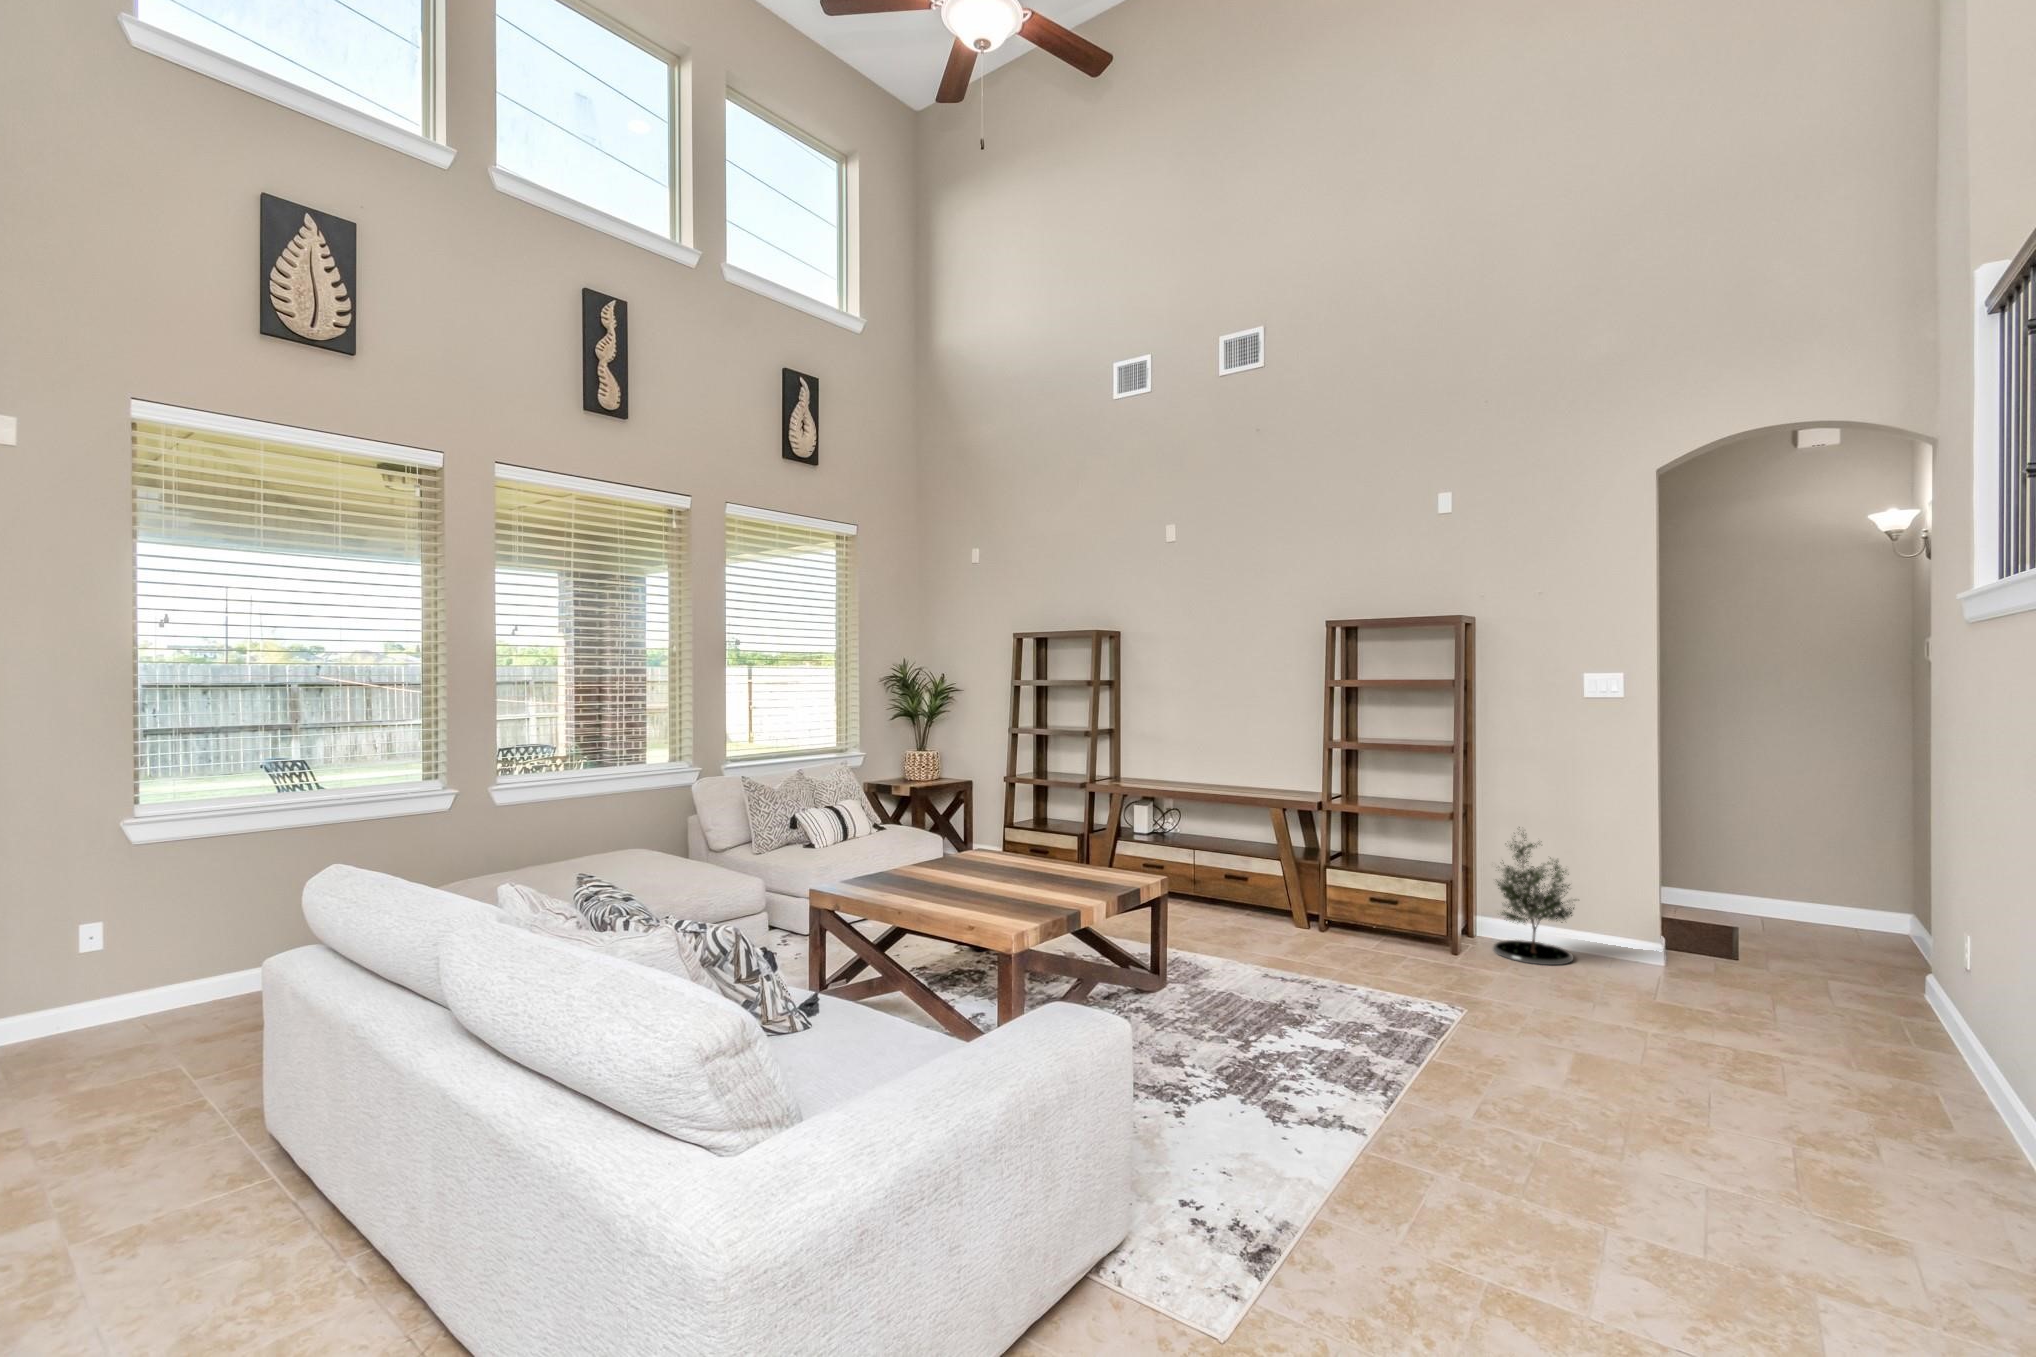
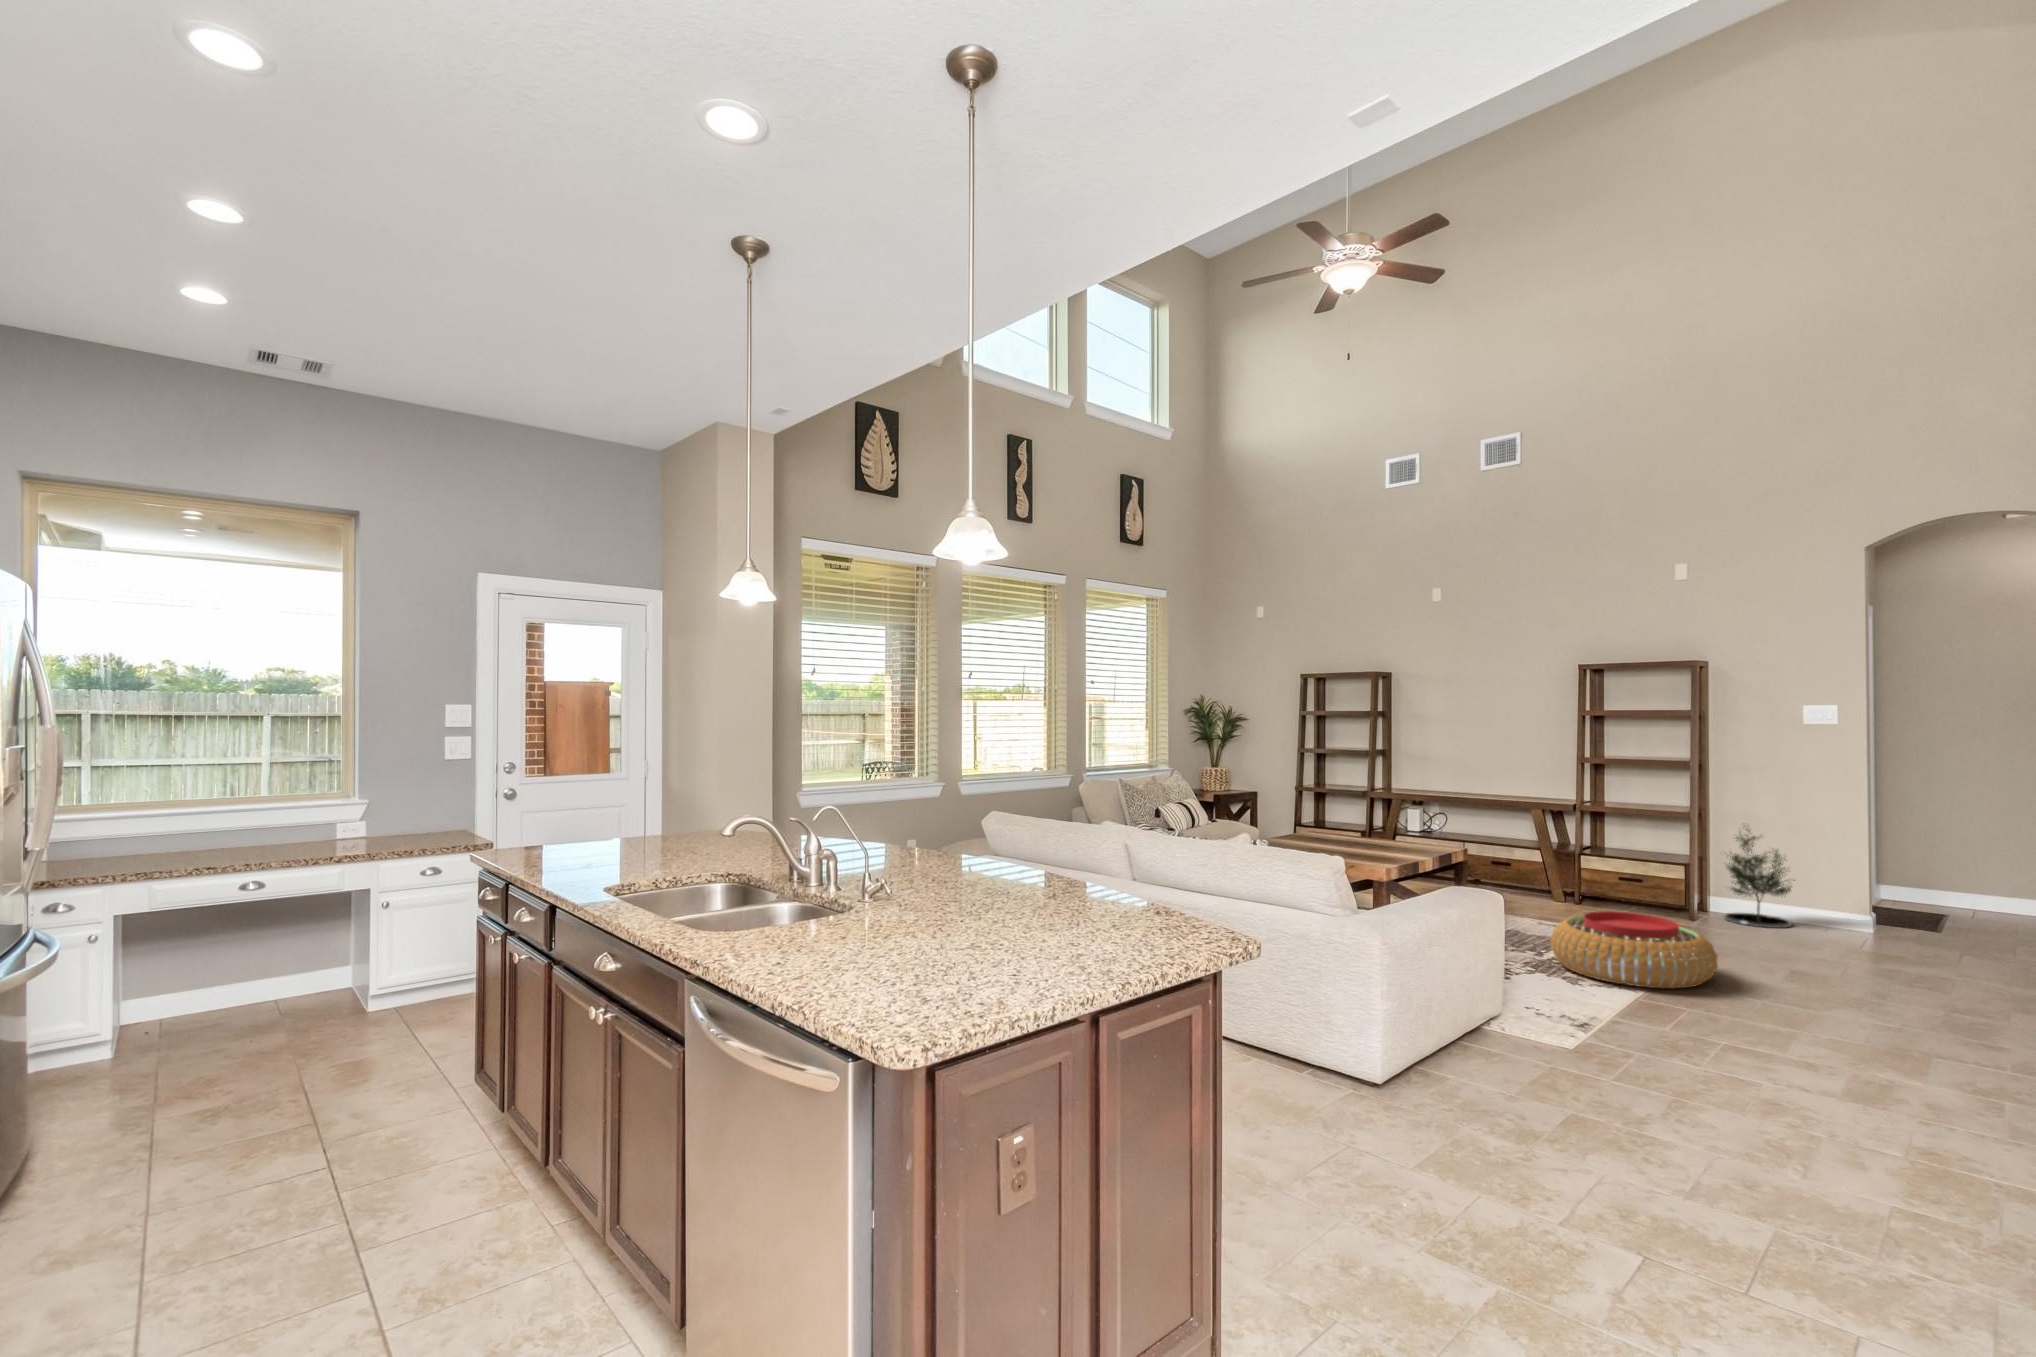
pouf: none [1253,977,1483,1116] -> present [1551,911,1718,988]

